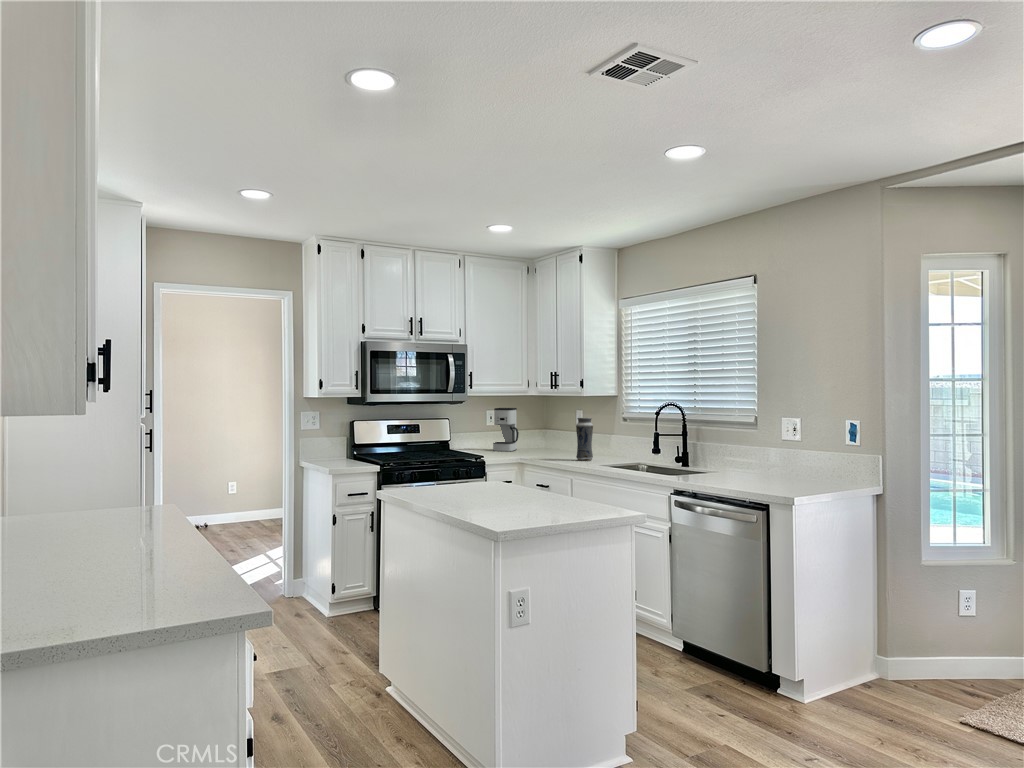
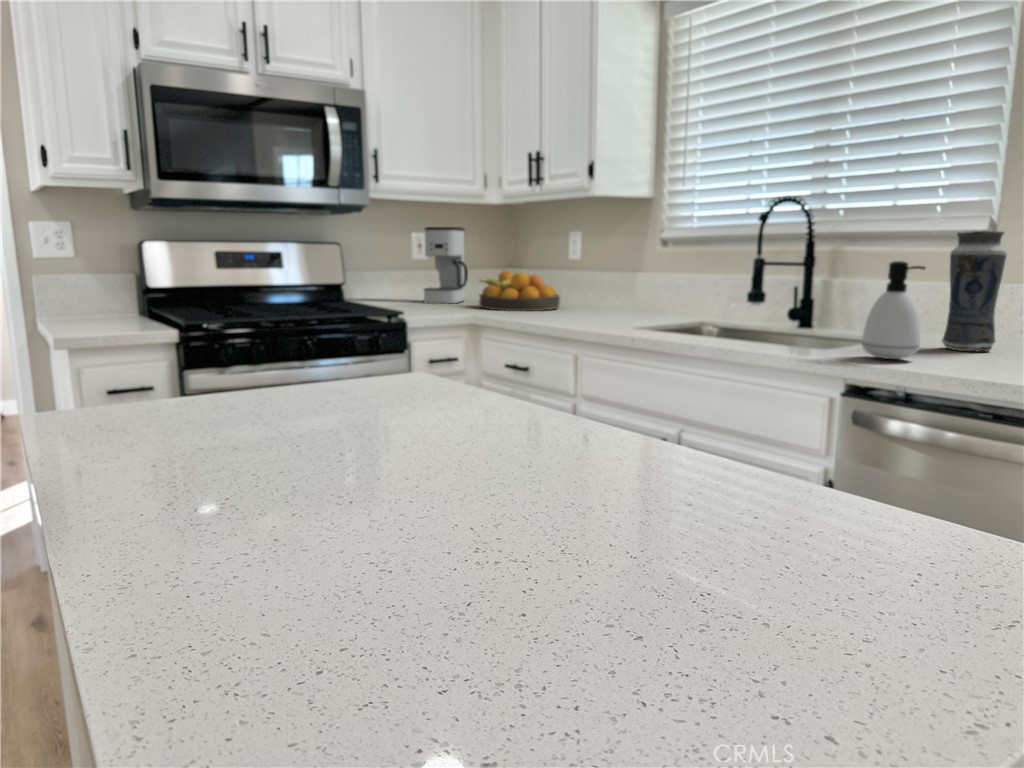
vase: present [576,418,593,461] -> present [942,230,1007,351]
fruit bowl: none [524,433,570,456] -> present [479,271,560,311]
soap dispenser: none [678,437,700,477] -> present [862,261,925,359]

